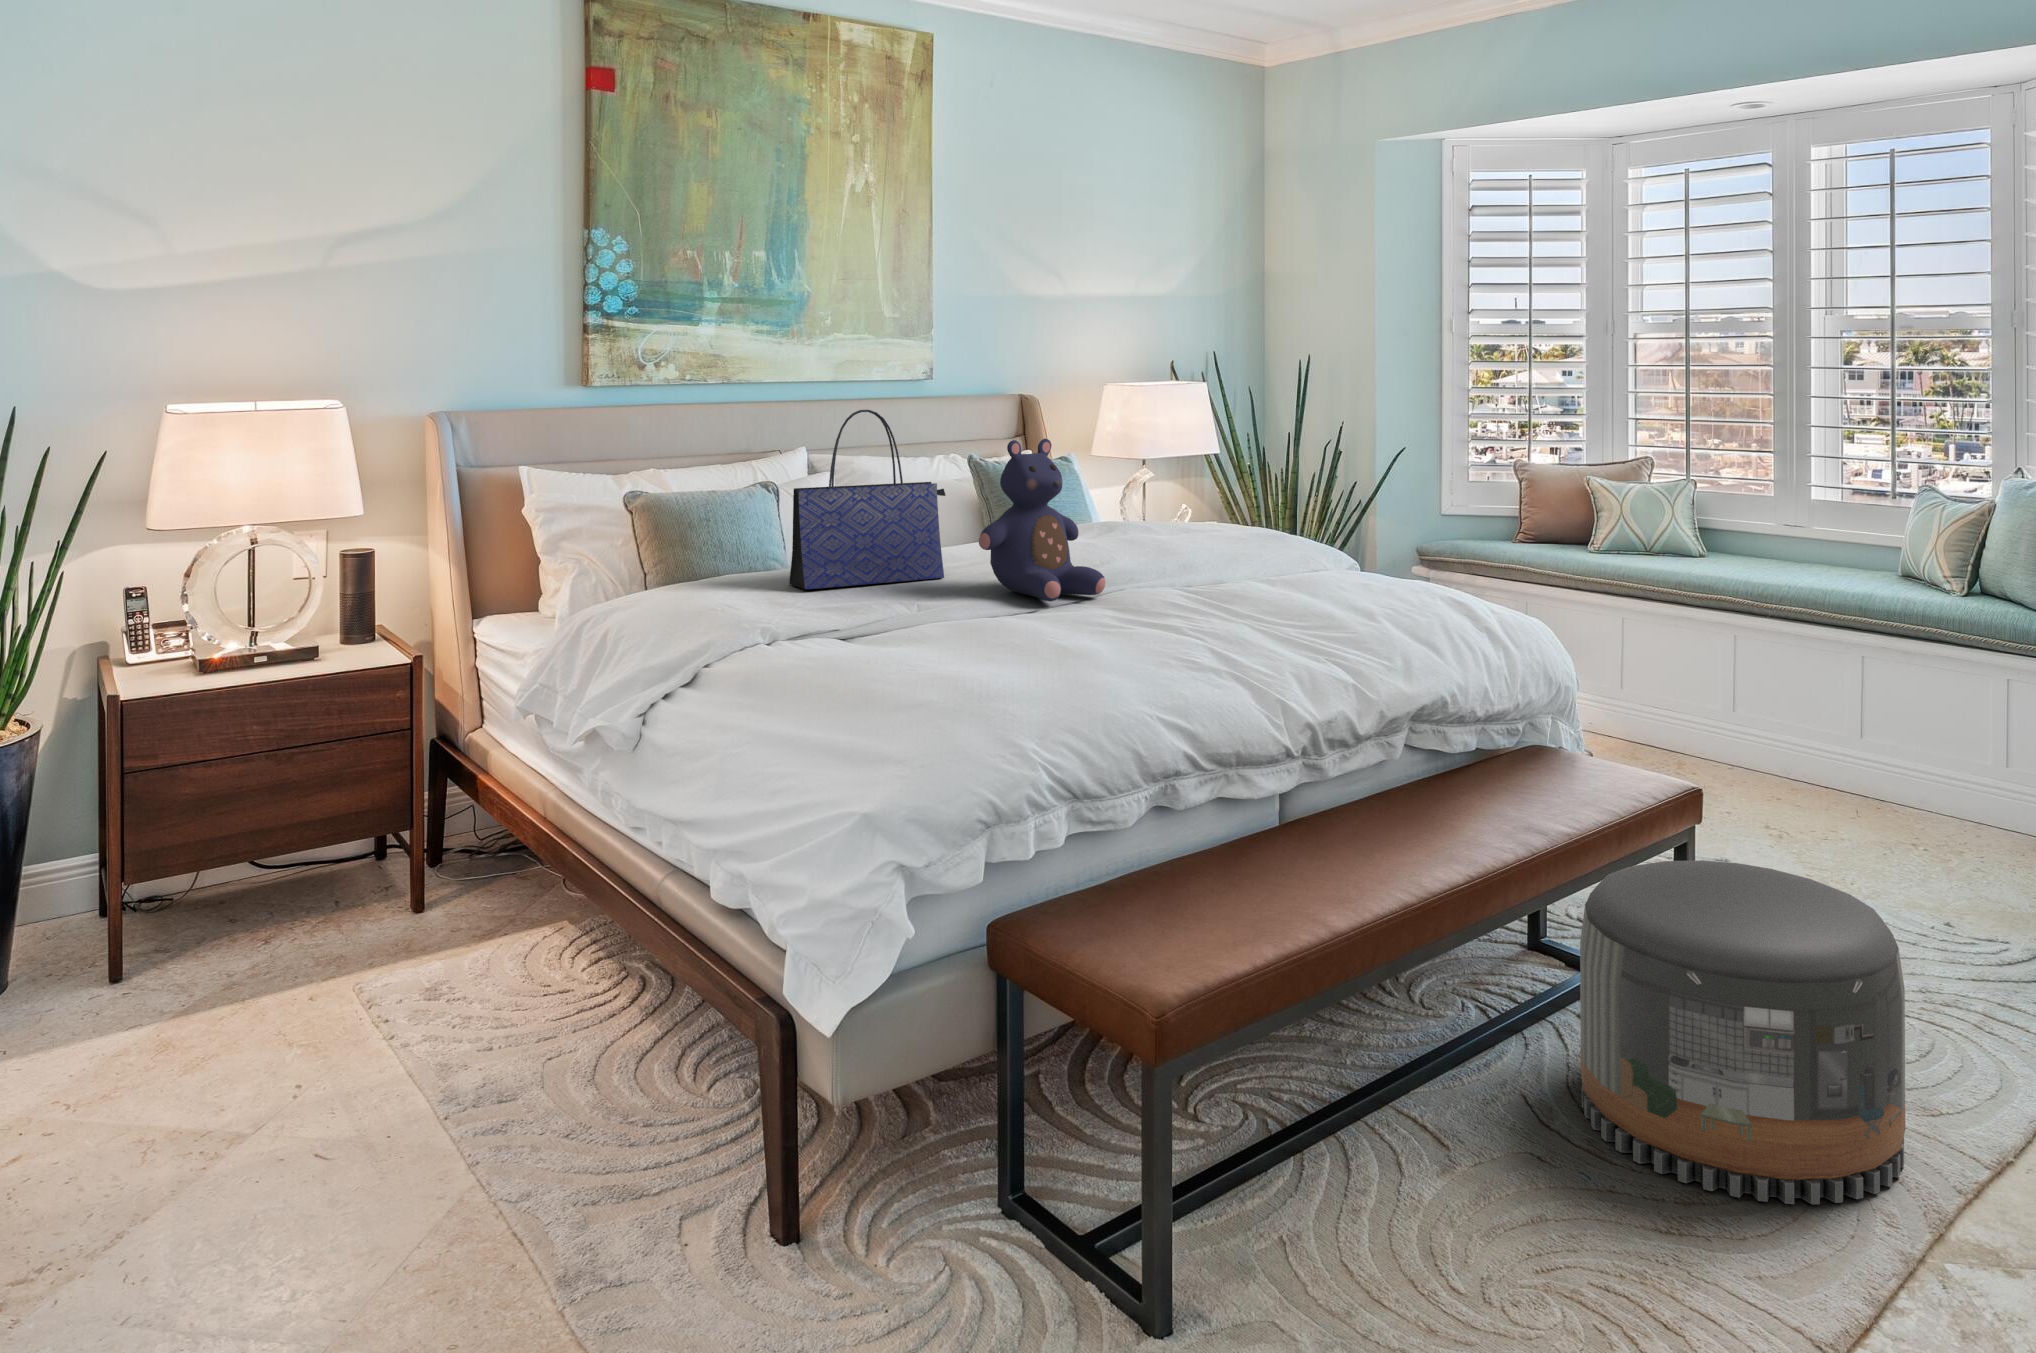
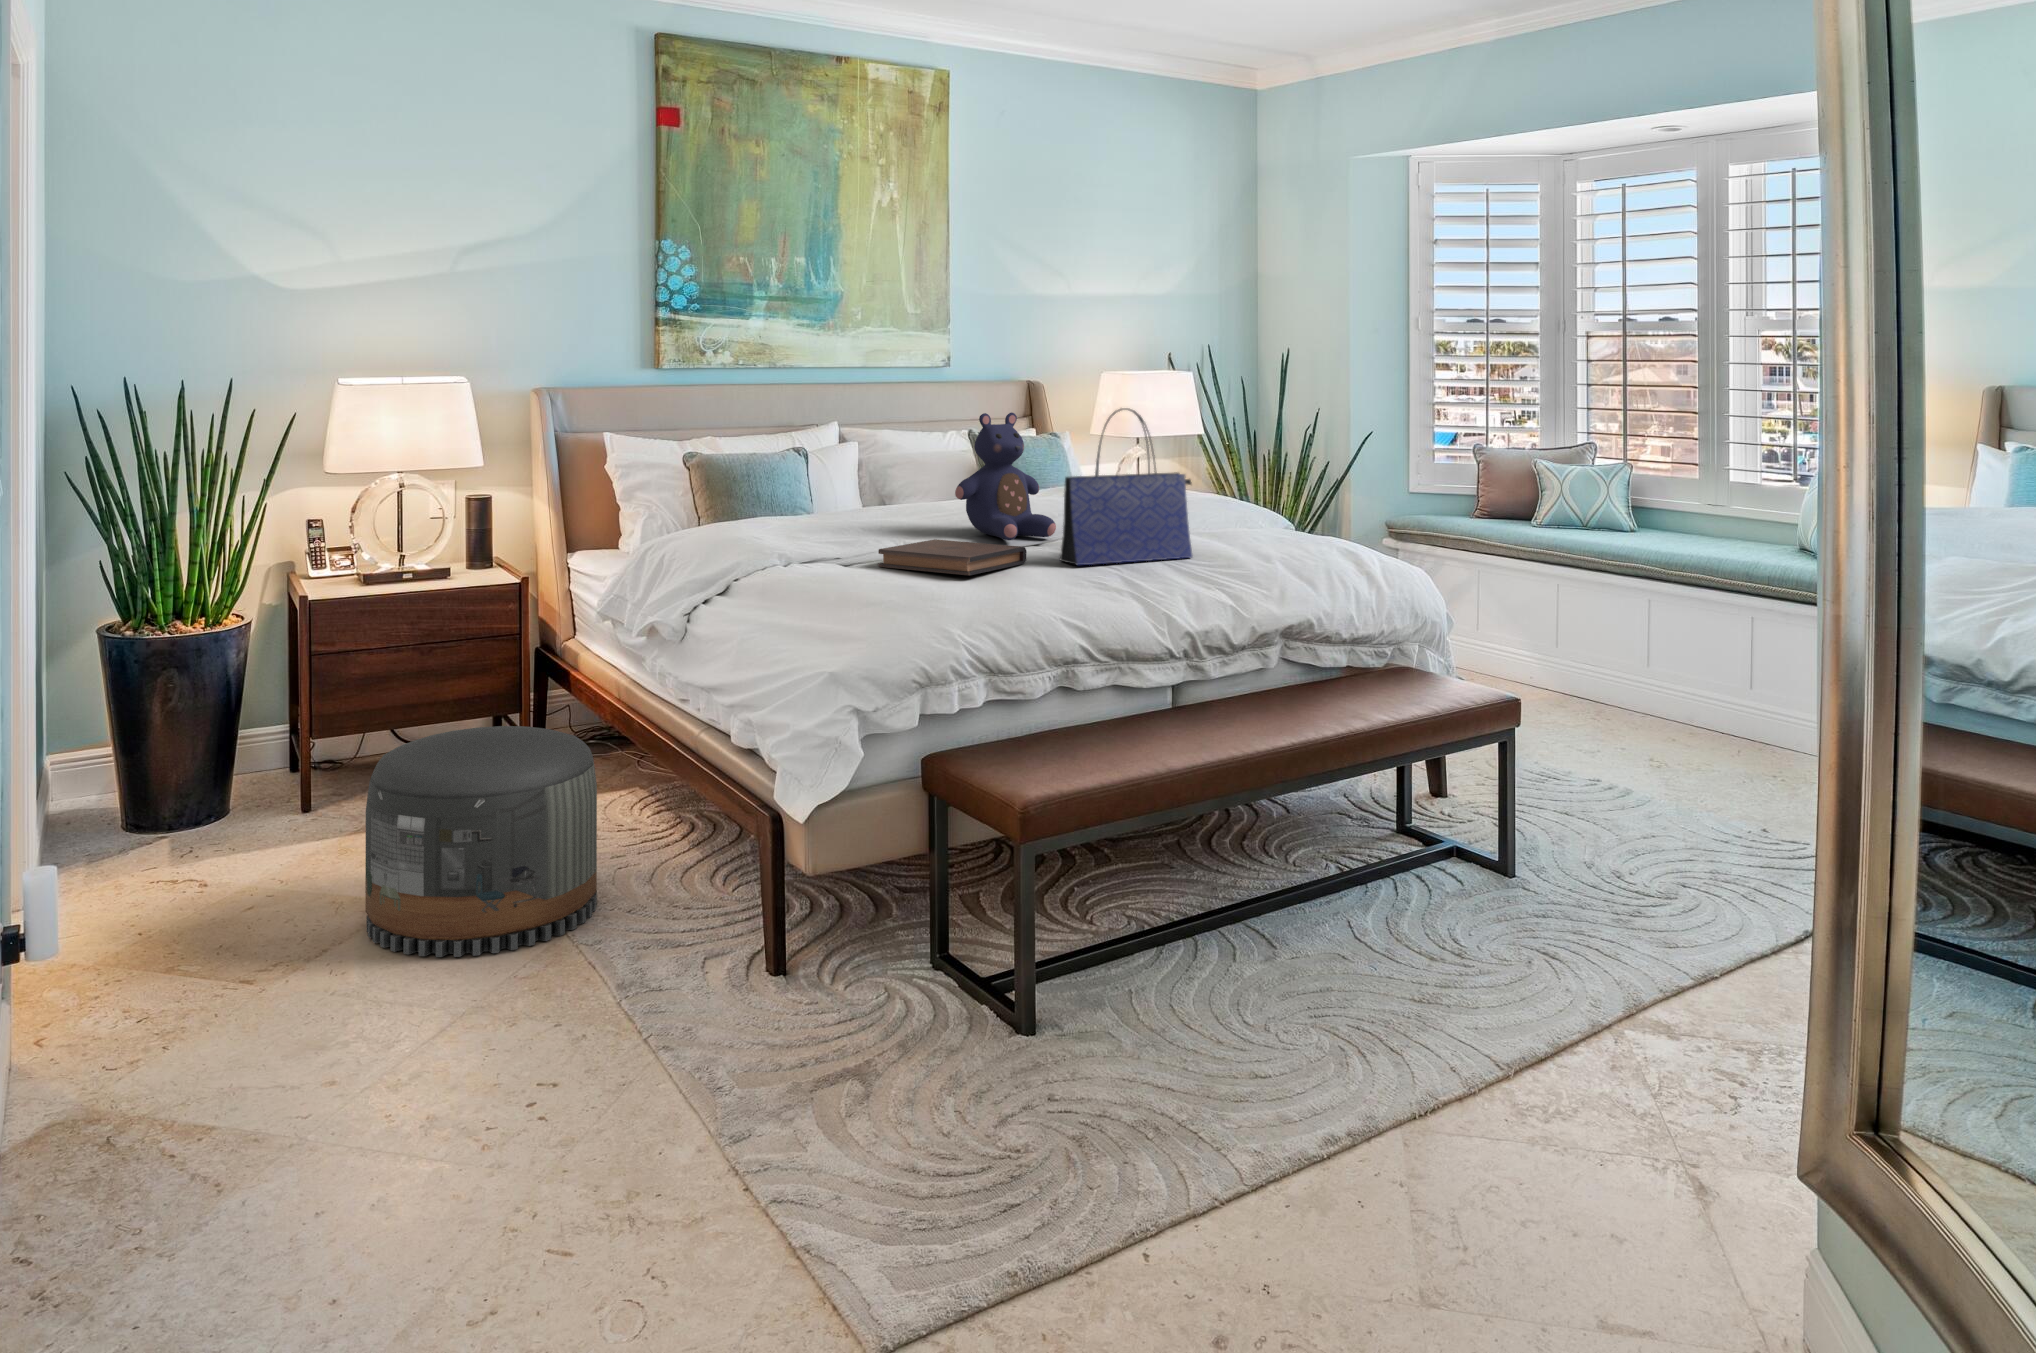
tote bag: present [789,410,945,590] -> present [1060,408,1192,565]
book: none [896,604,1085,657] -> present [878,539,1027,575]
pouf: present [1580,860,1905,1204] -> present [365,726,597,957]

